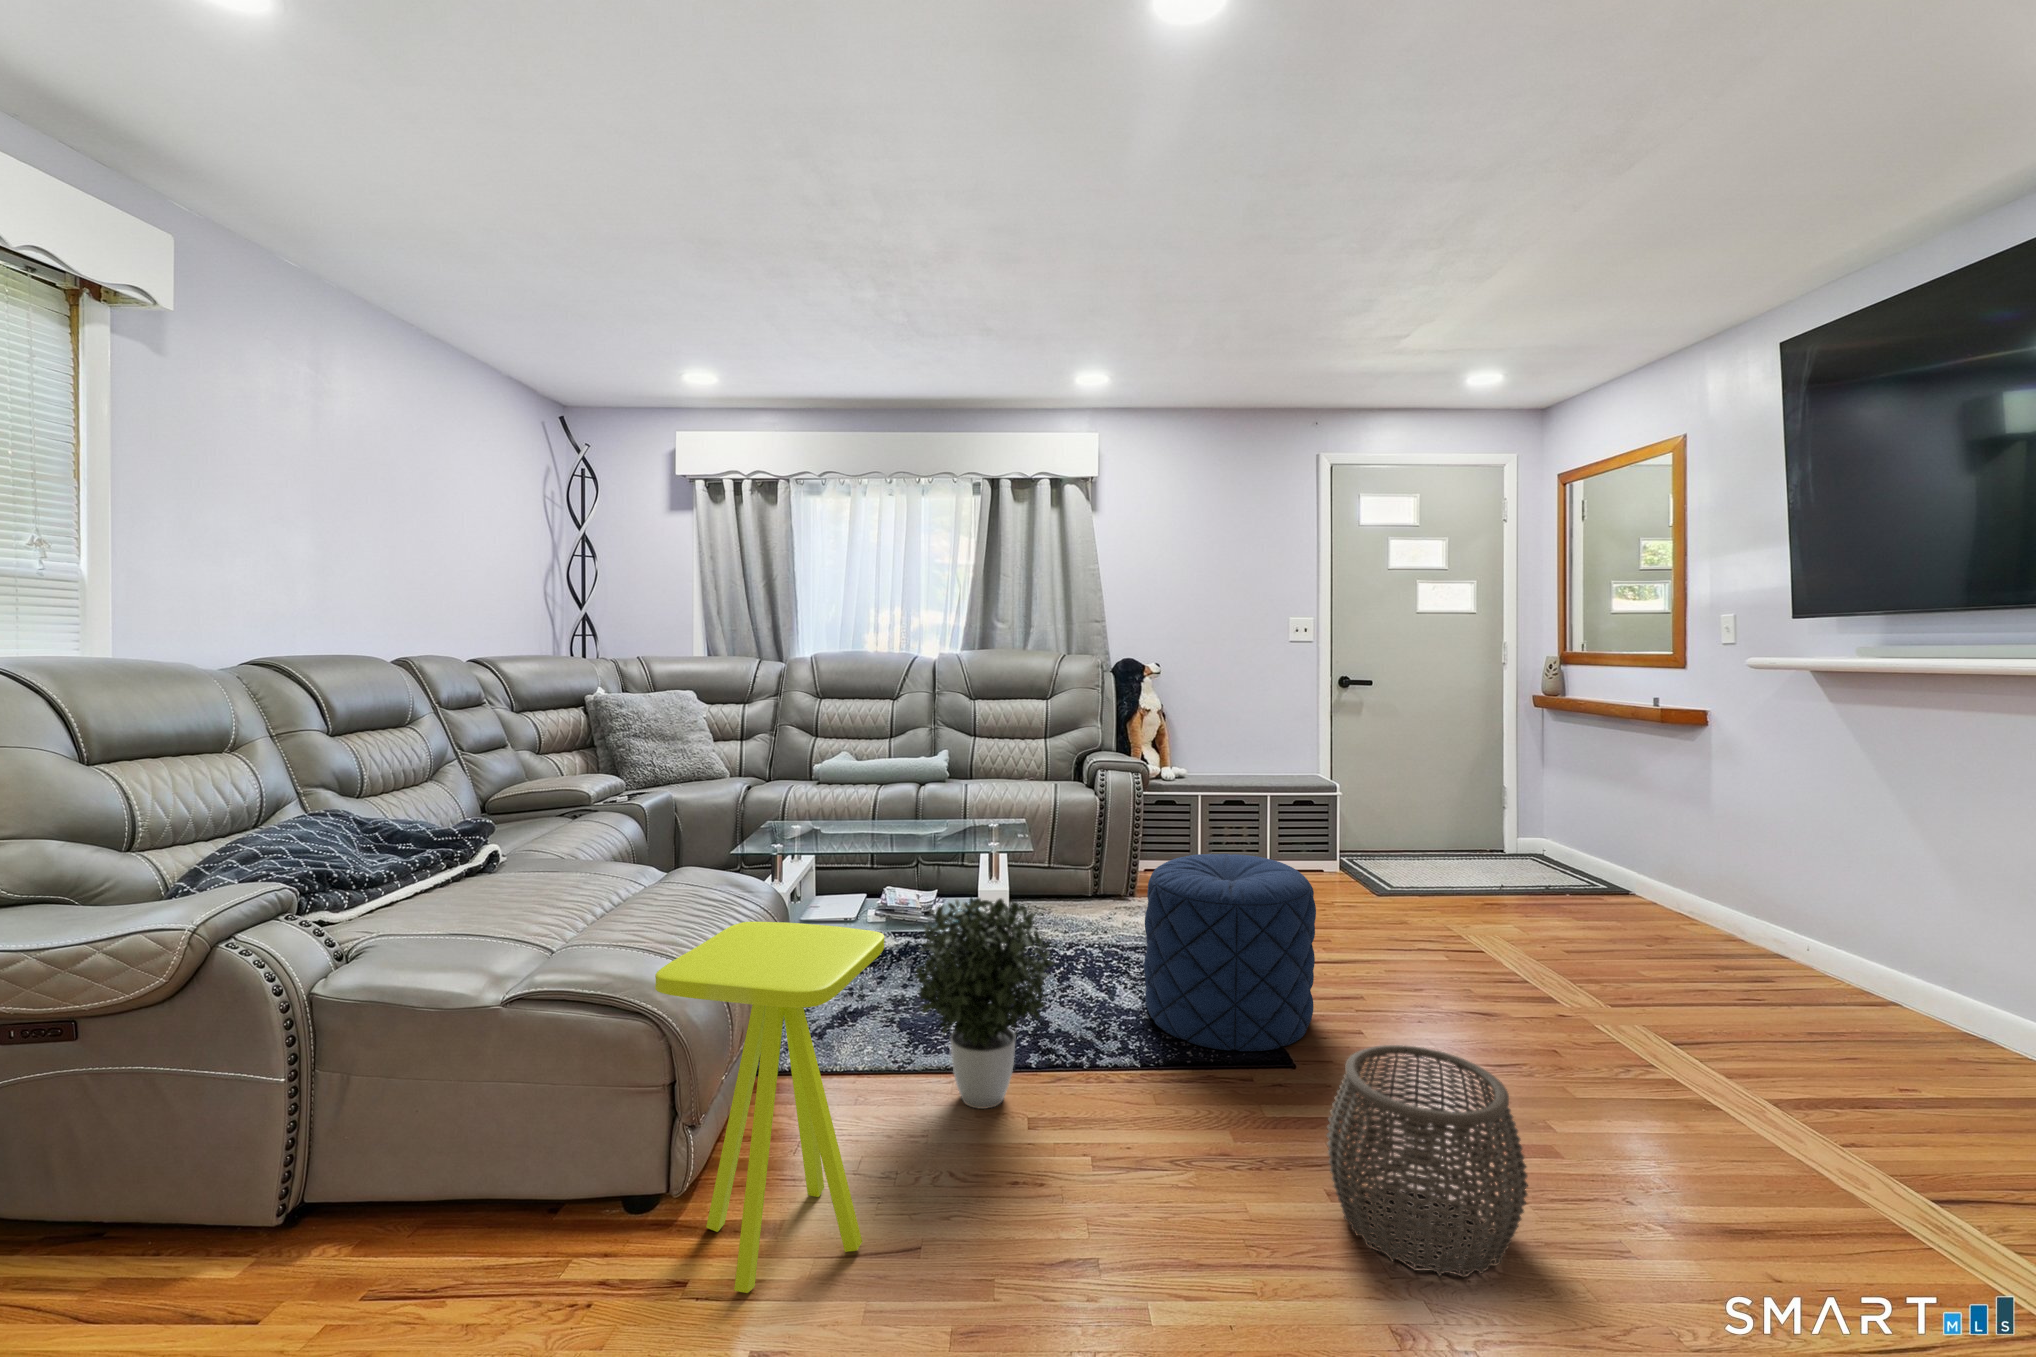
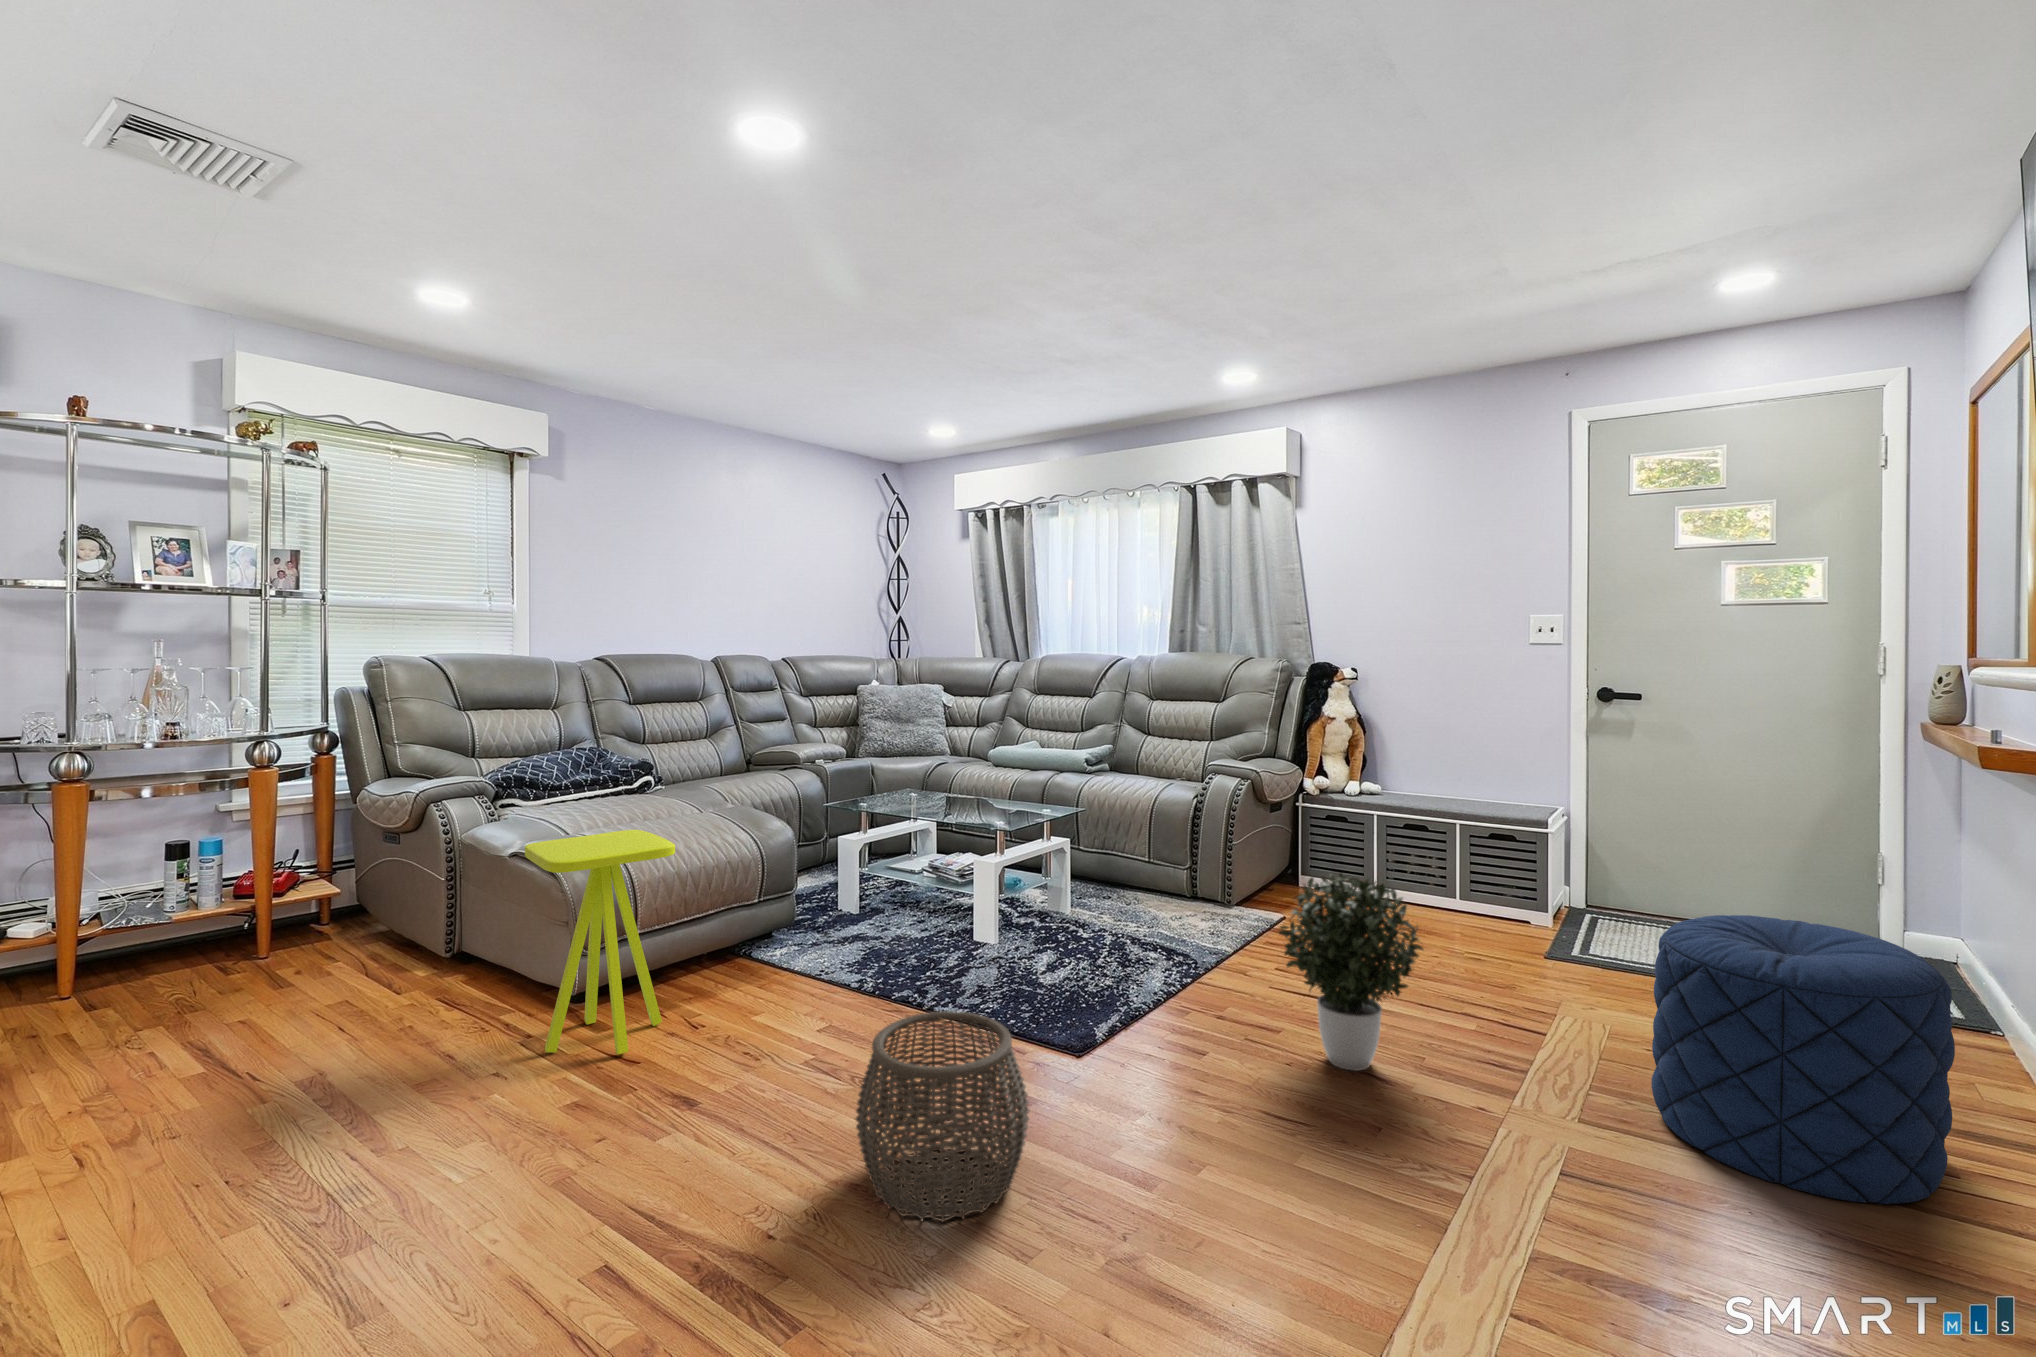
pouf: present [1144,854,1316,1051] -> present [1651,915,1955,1204]
potted plant: present [915,897,1054,1109] -> present [1279,874,1423,1071]

